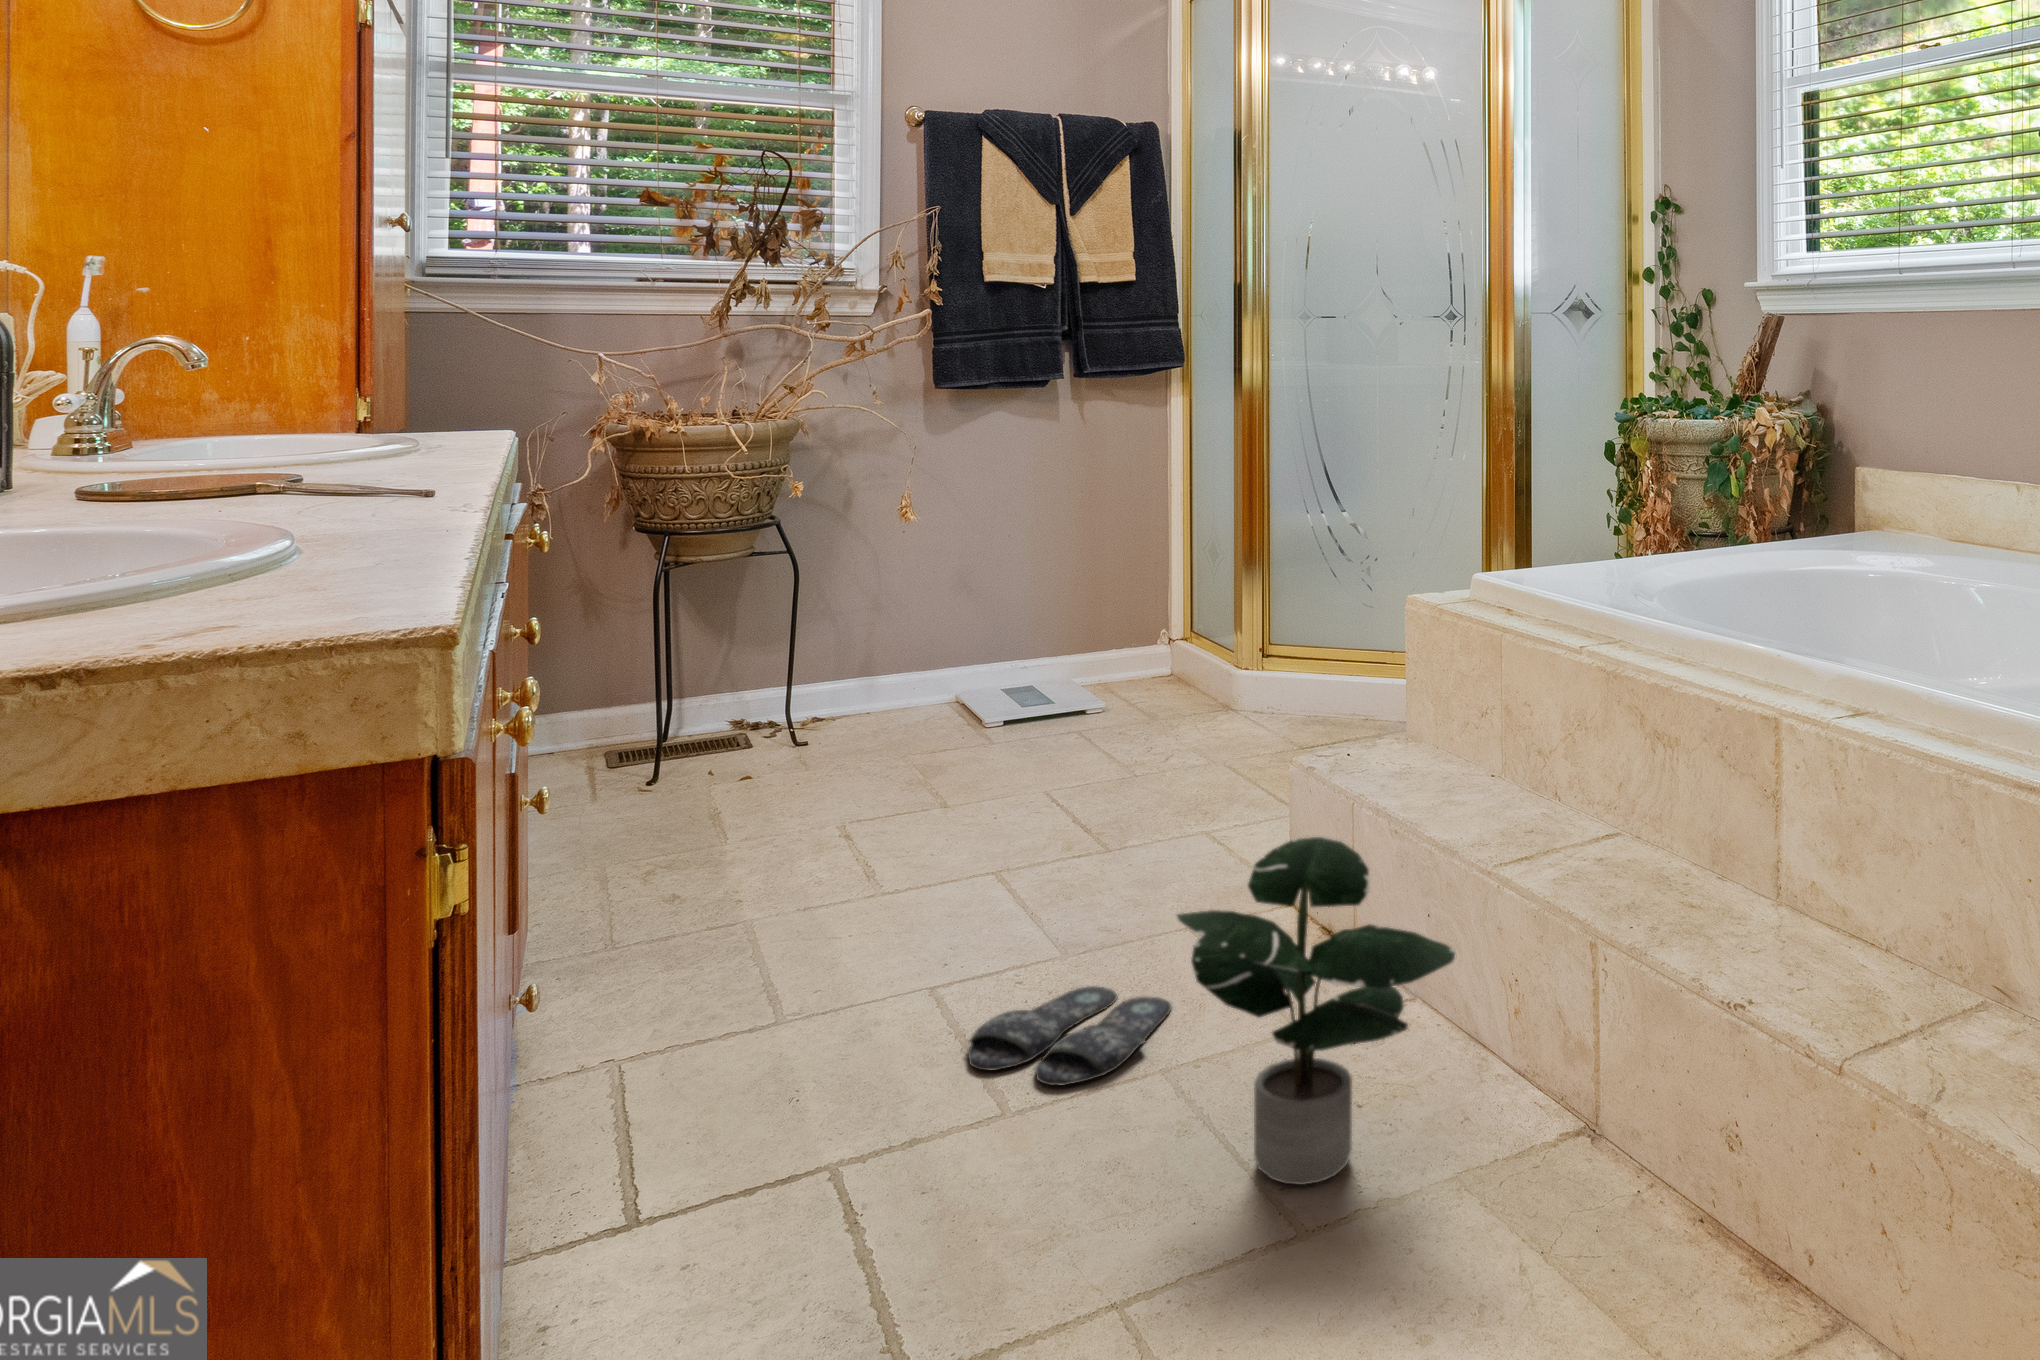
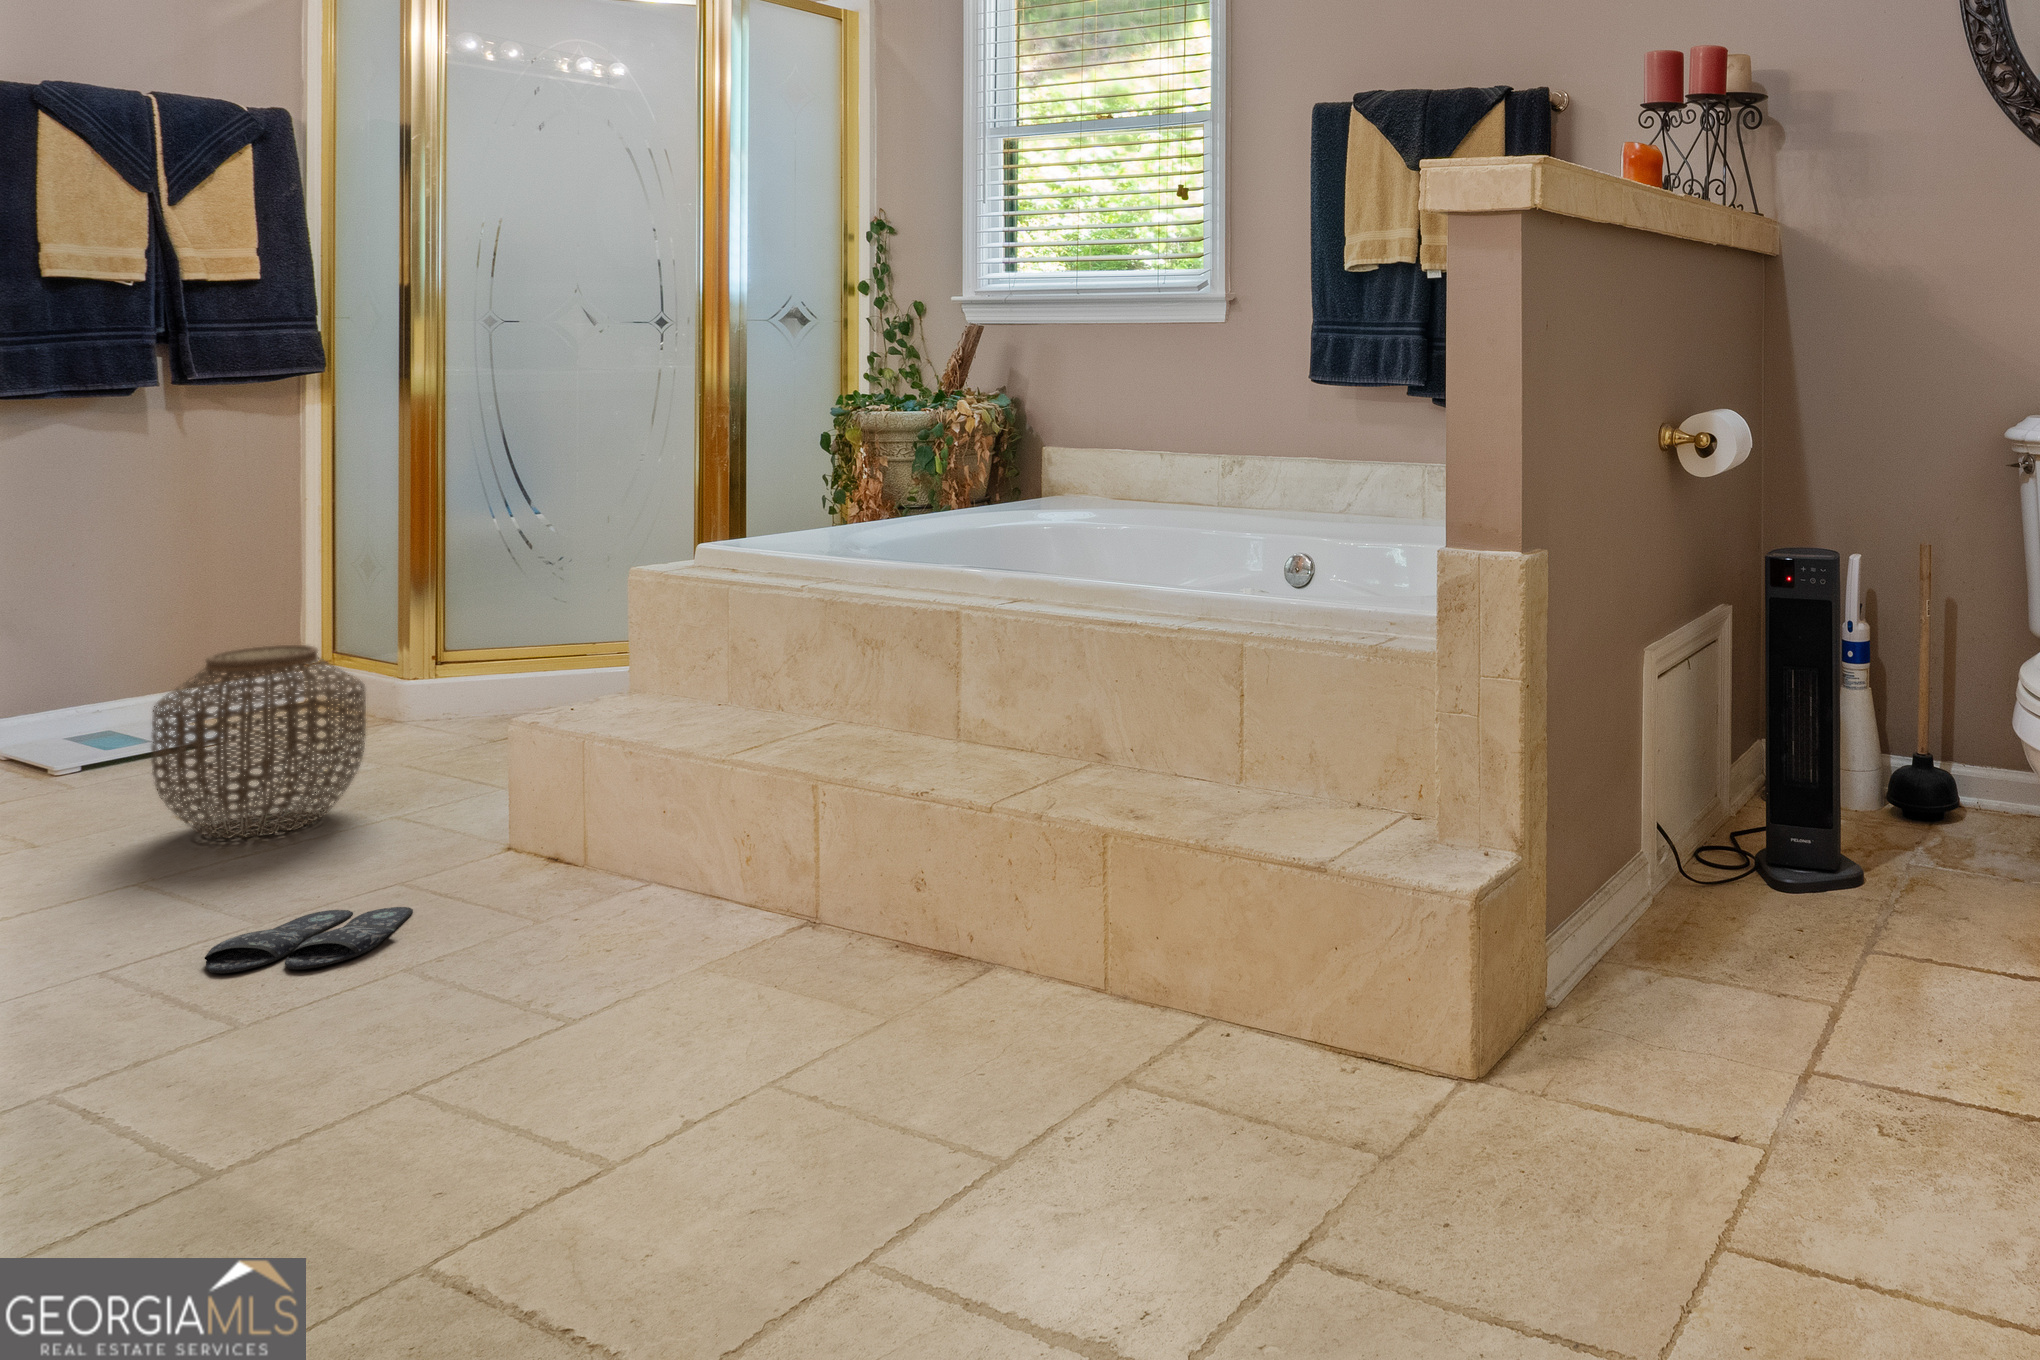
woven basket: none [985,654,1163,857] -> present [152,645,366,838]
potted plant: present [1177,837,1456,1185] -> none [453,732,698,979]

